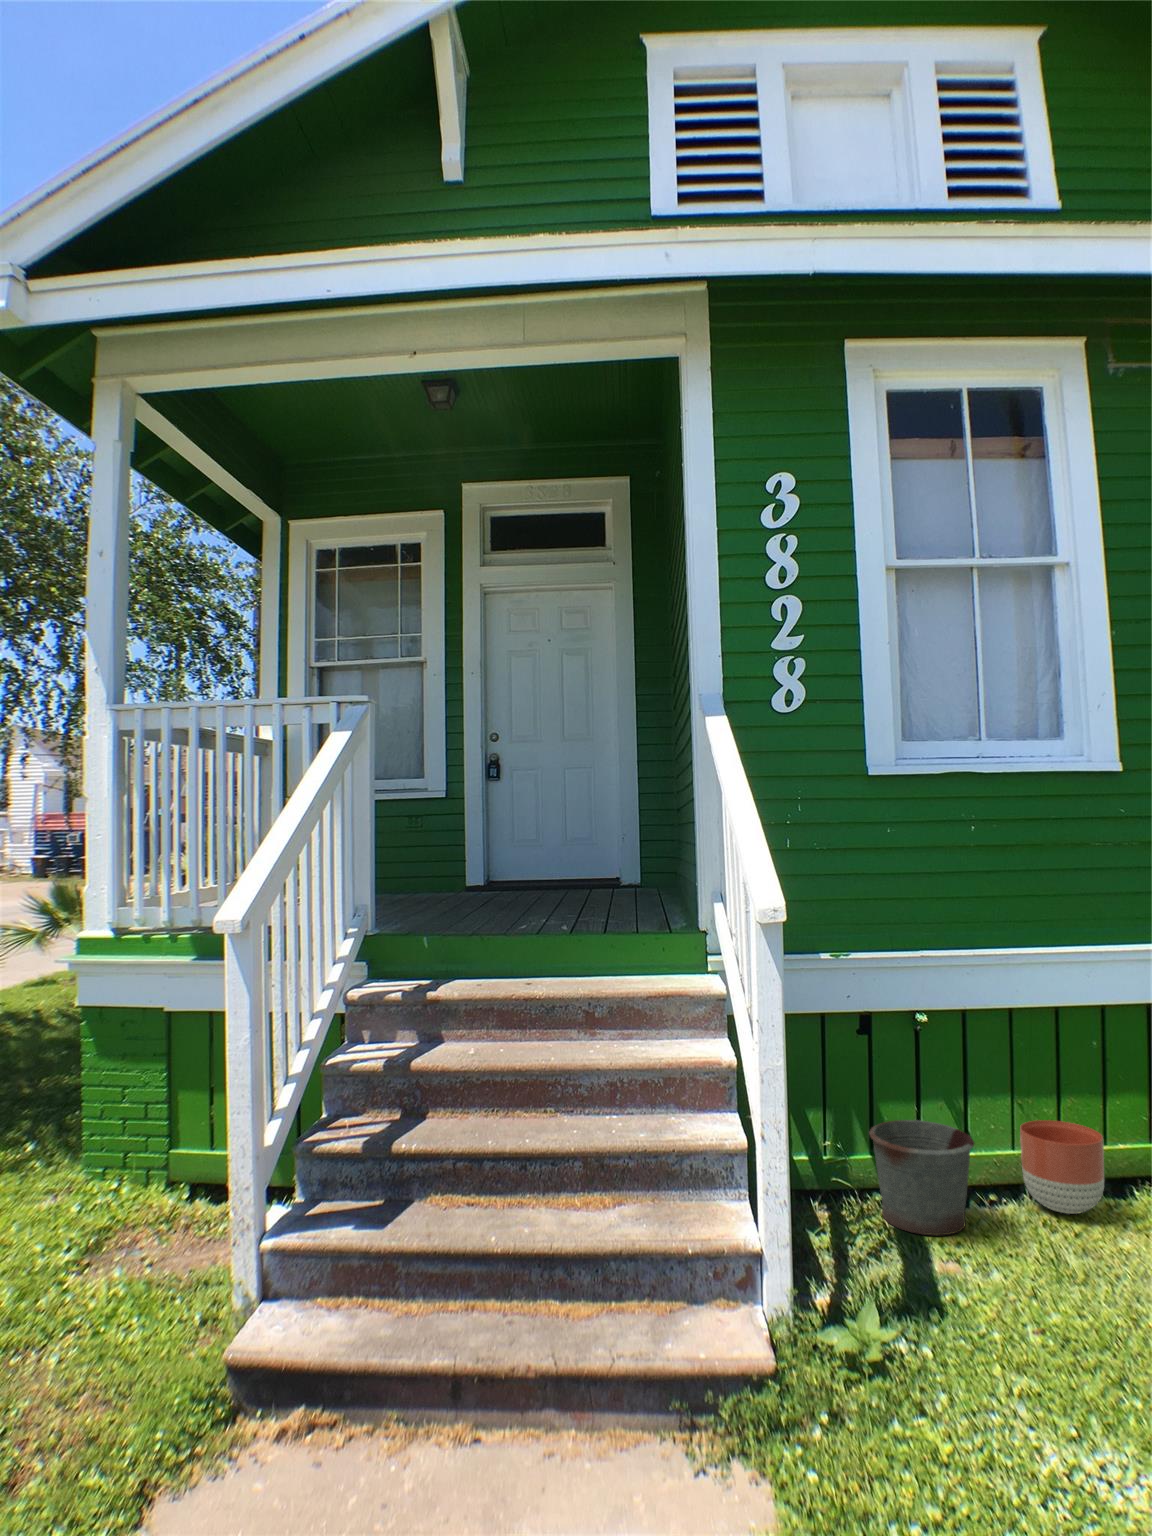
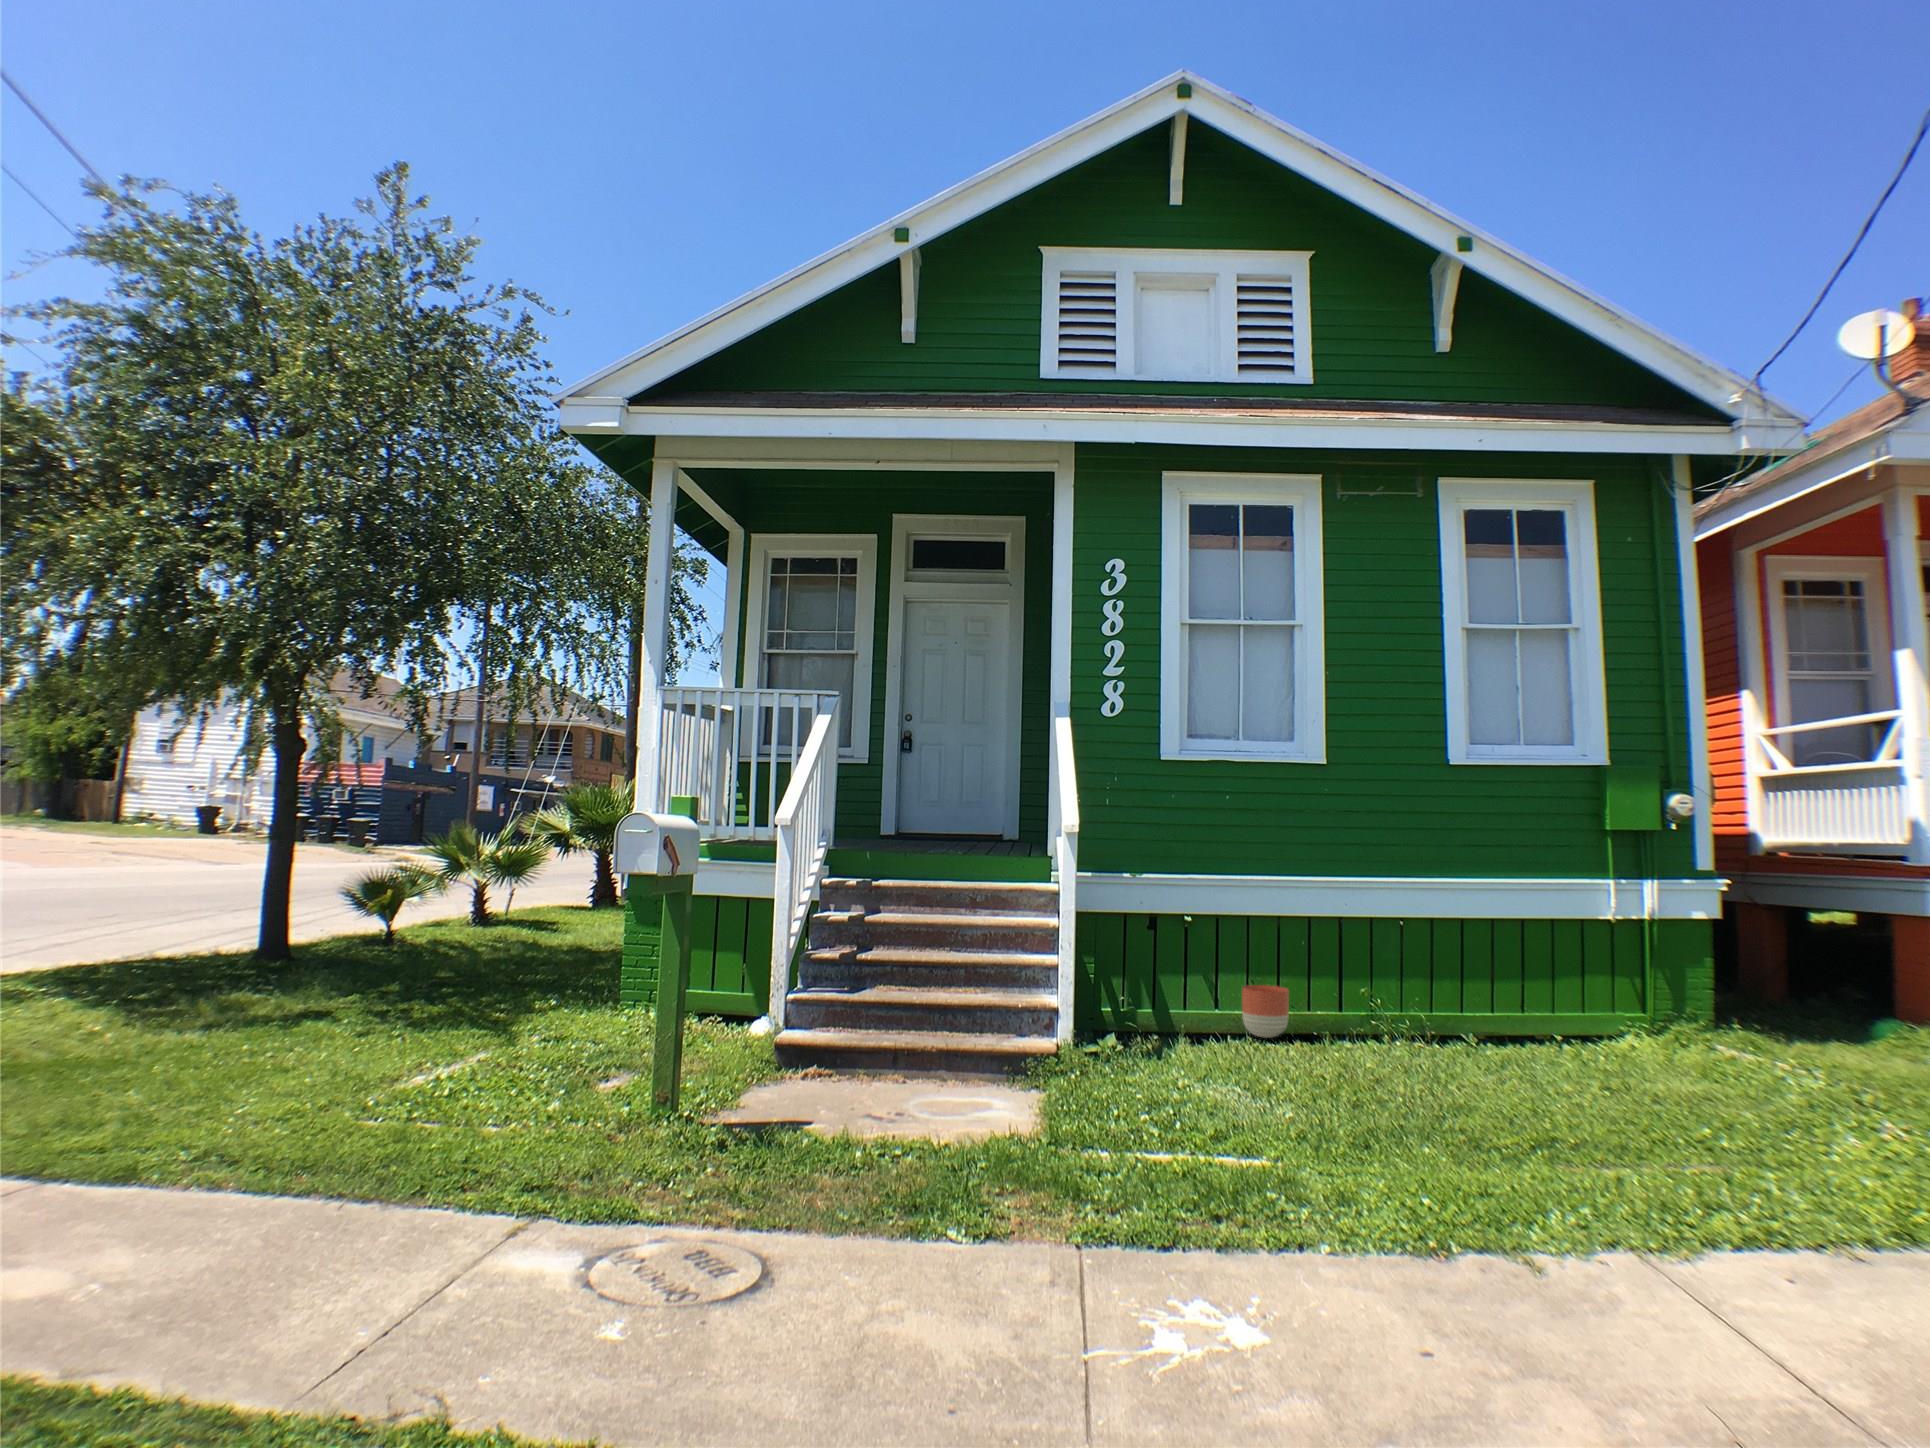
bucket: present [869,1120,974,1236] -> none [1145,980,1207,1041]

